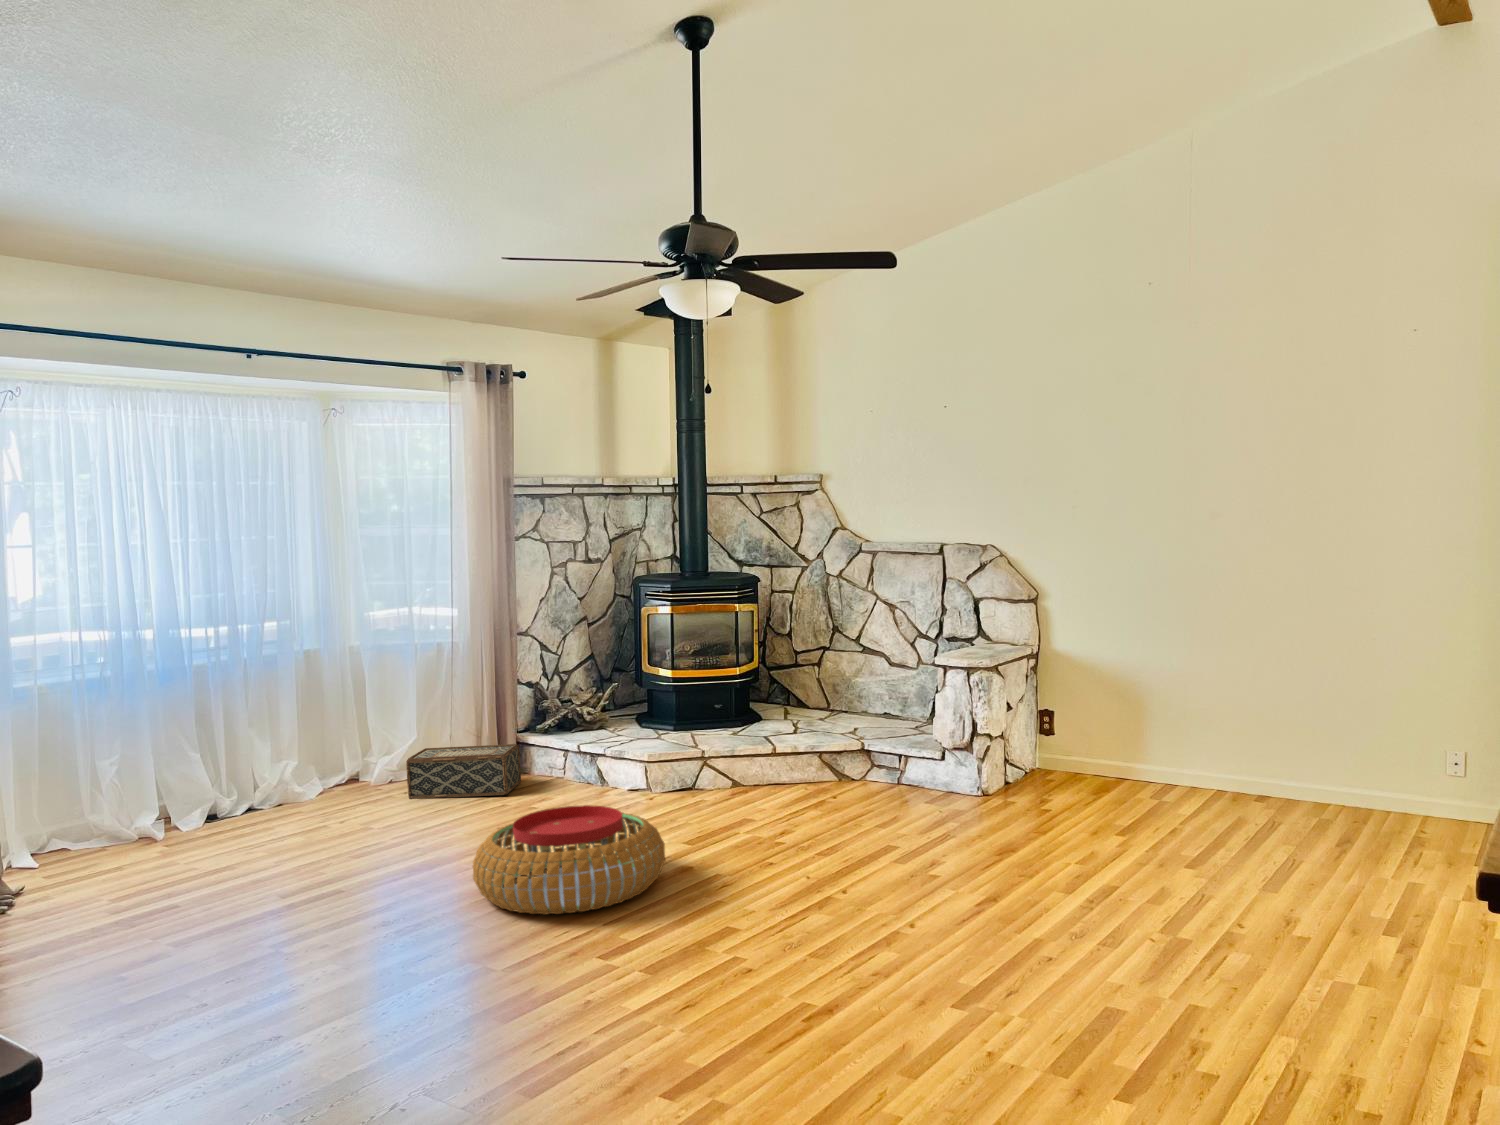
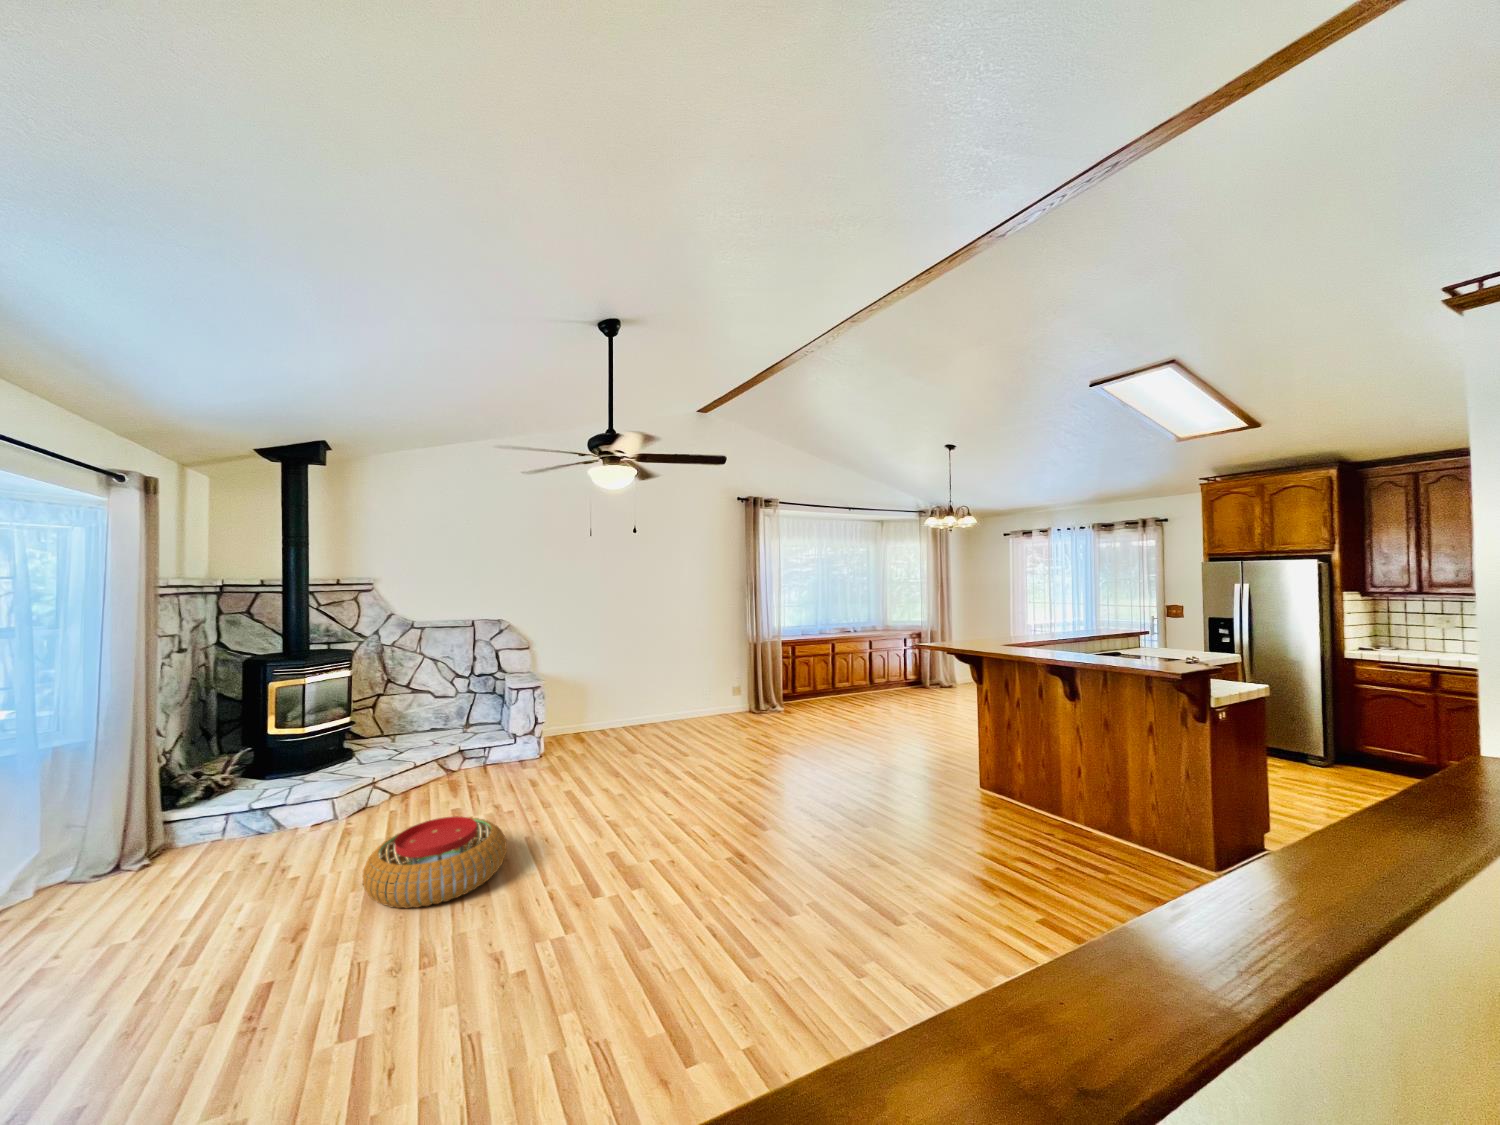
woven basket: present [406,744,521,799] -> none [59,822,203,909]

